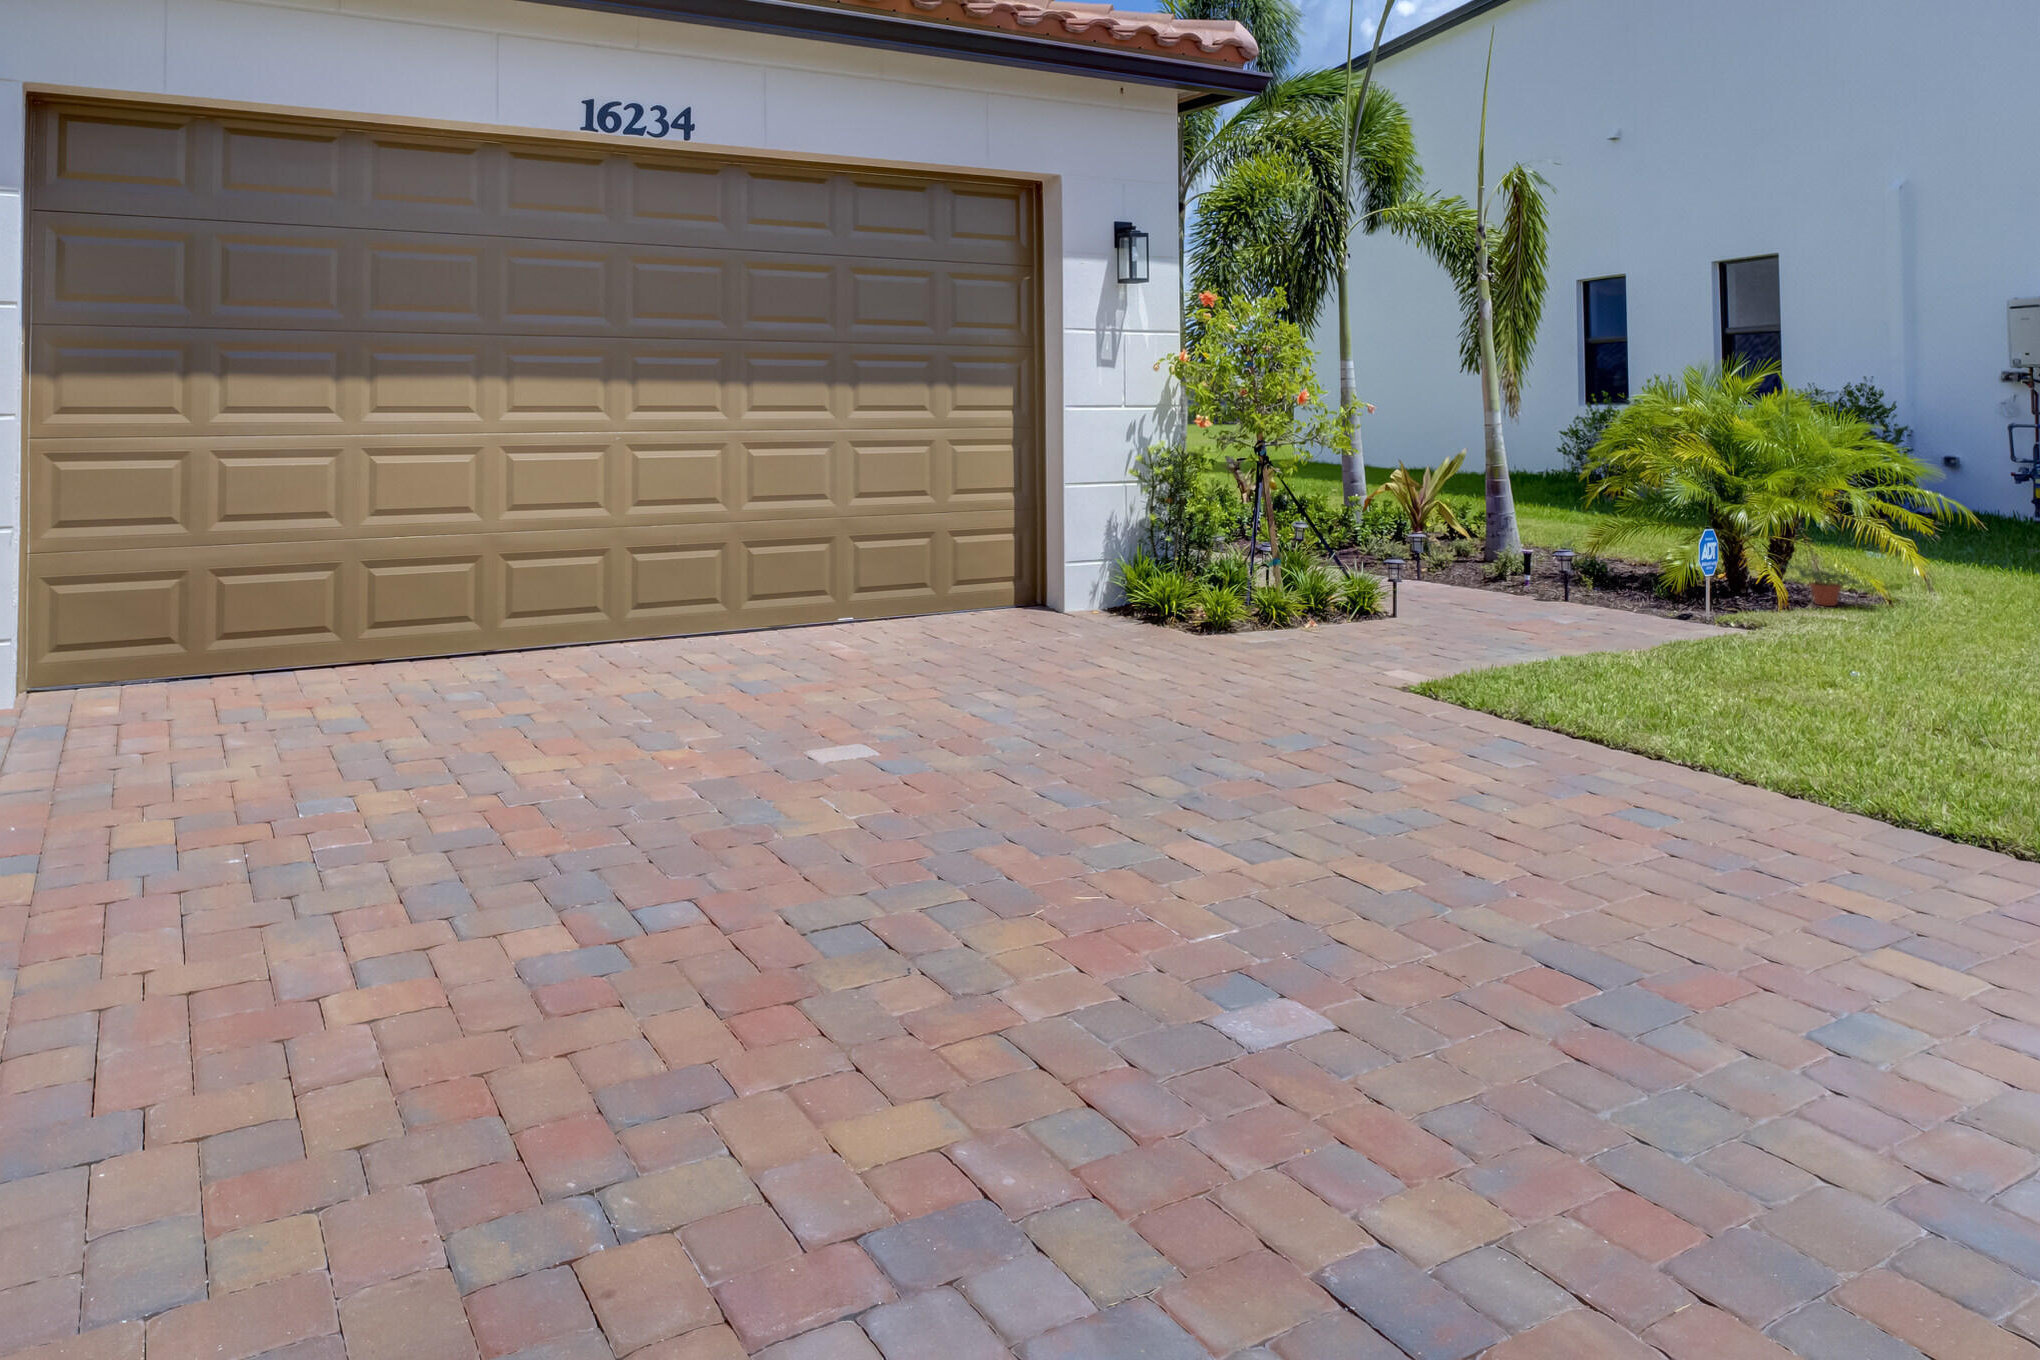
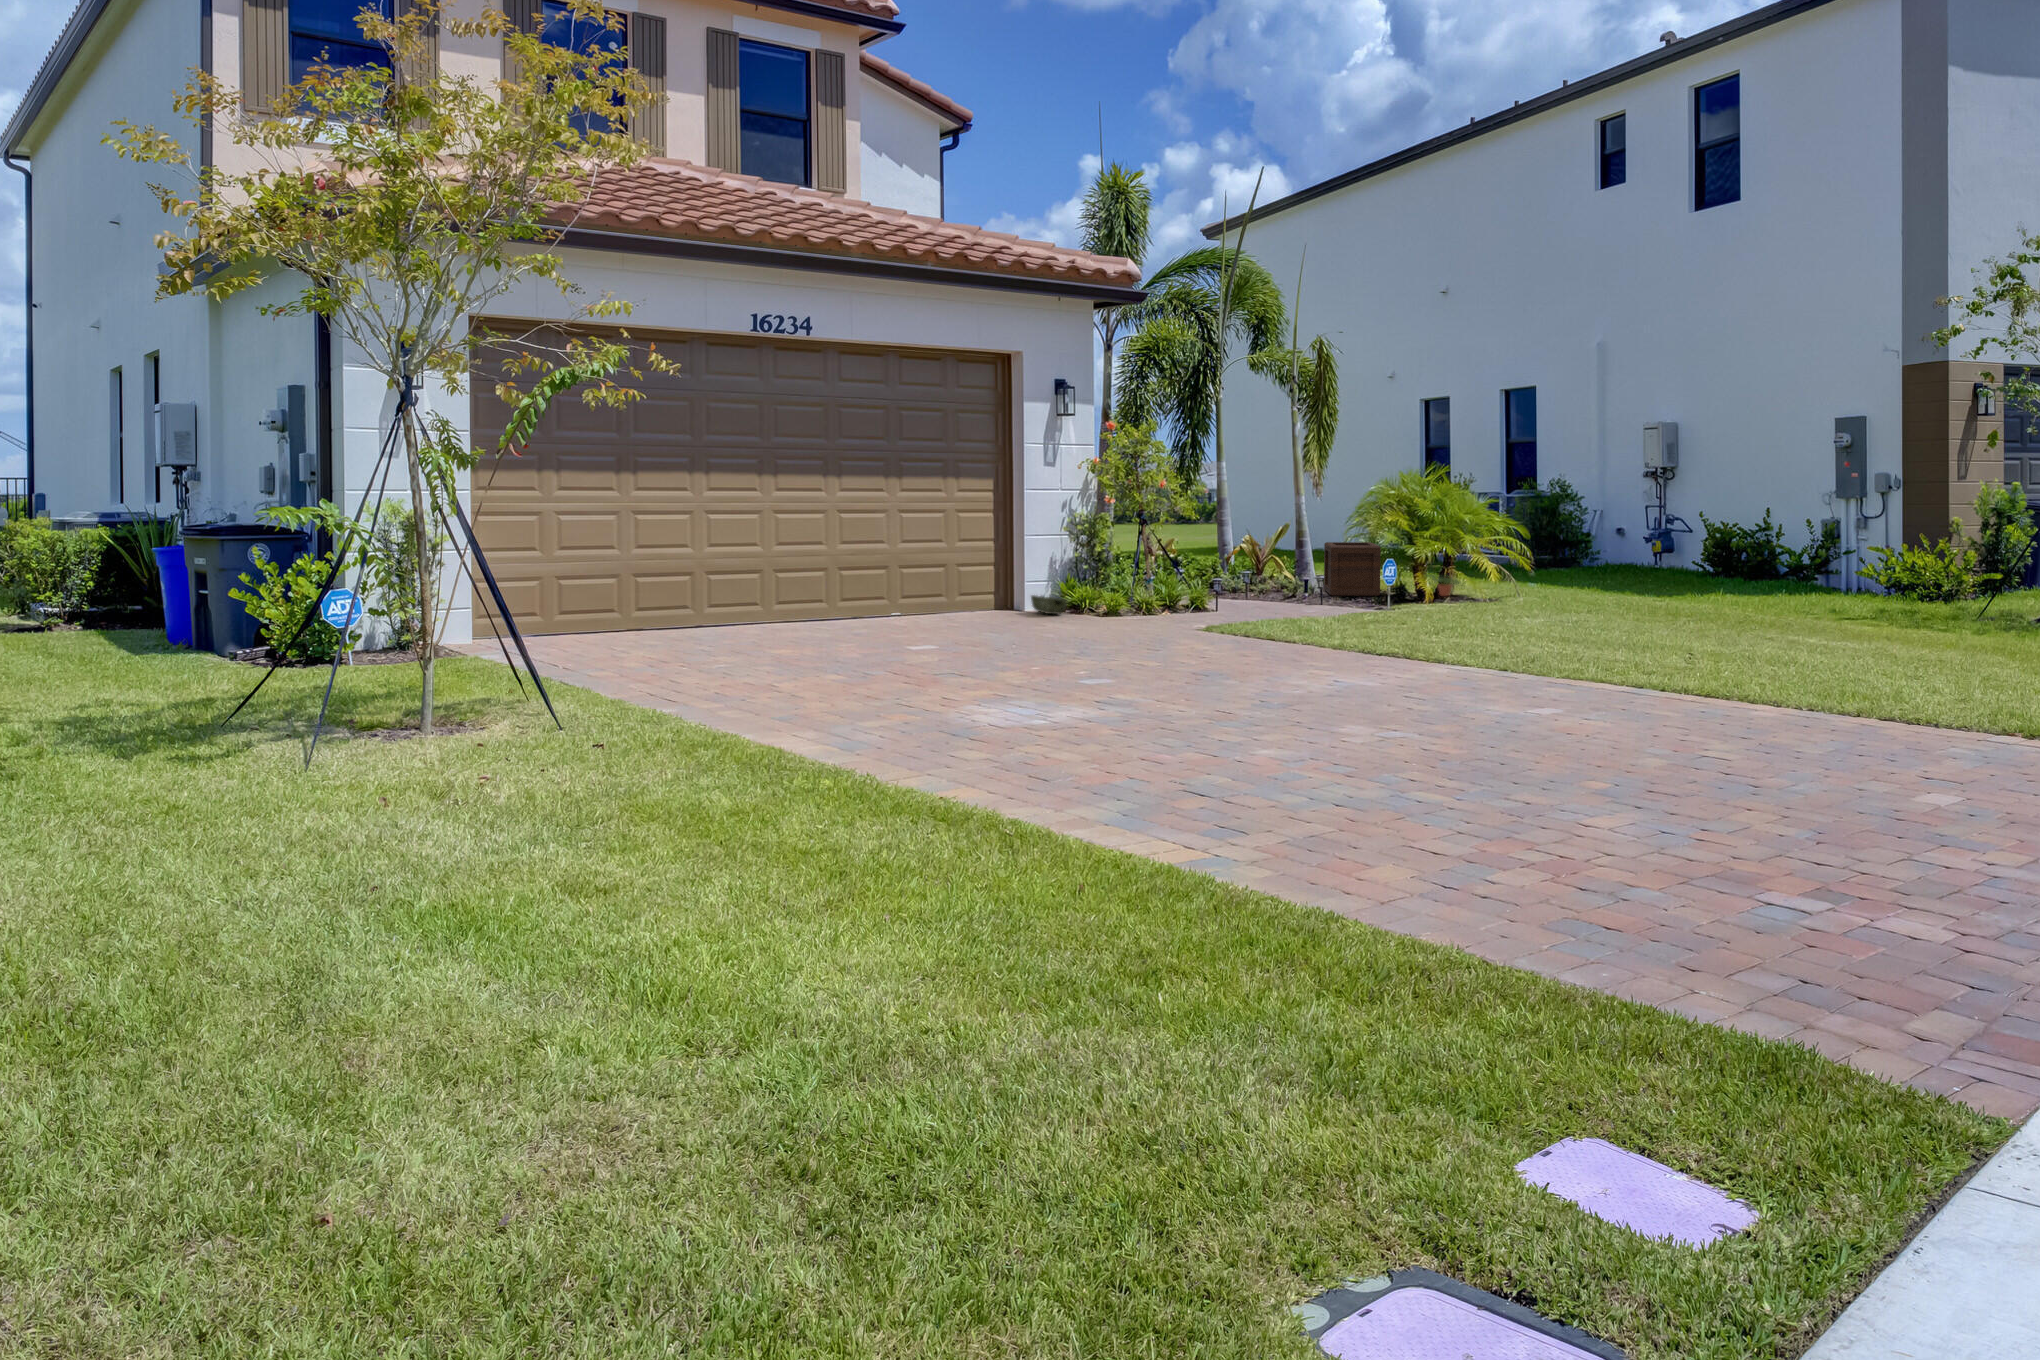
wooden crate: none [1579,504,1697,600] -> present [1324,542,1381,596]
woven basket: none [1073,583,1135,620] -> present [1031,595,1068,614]

